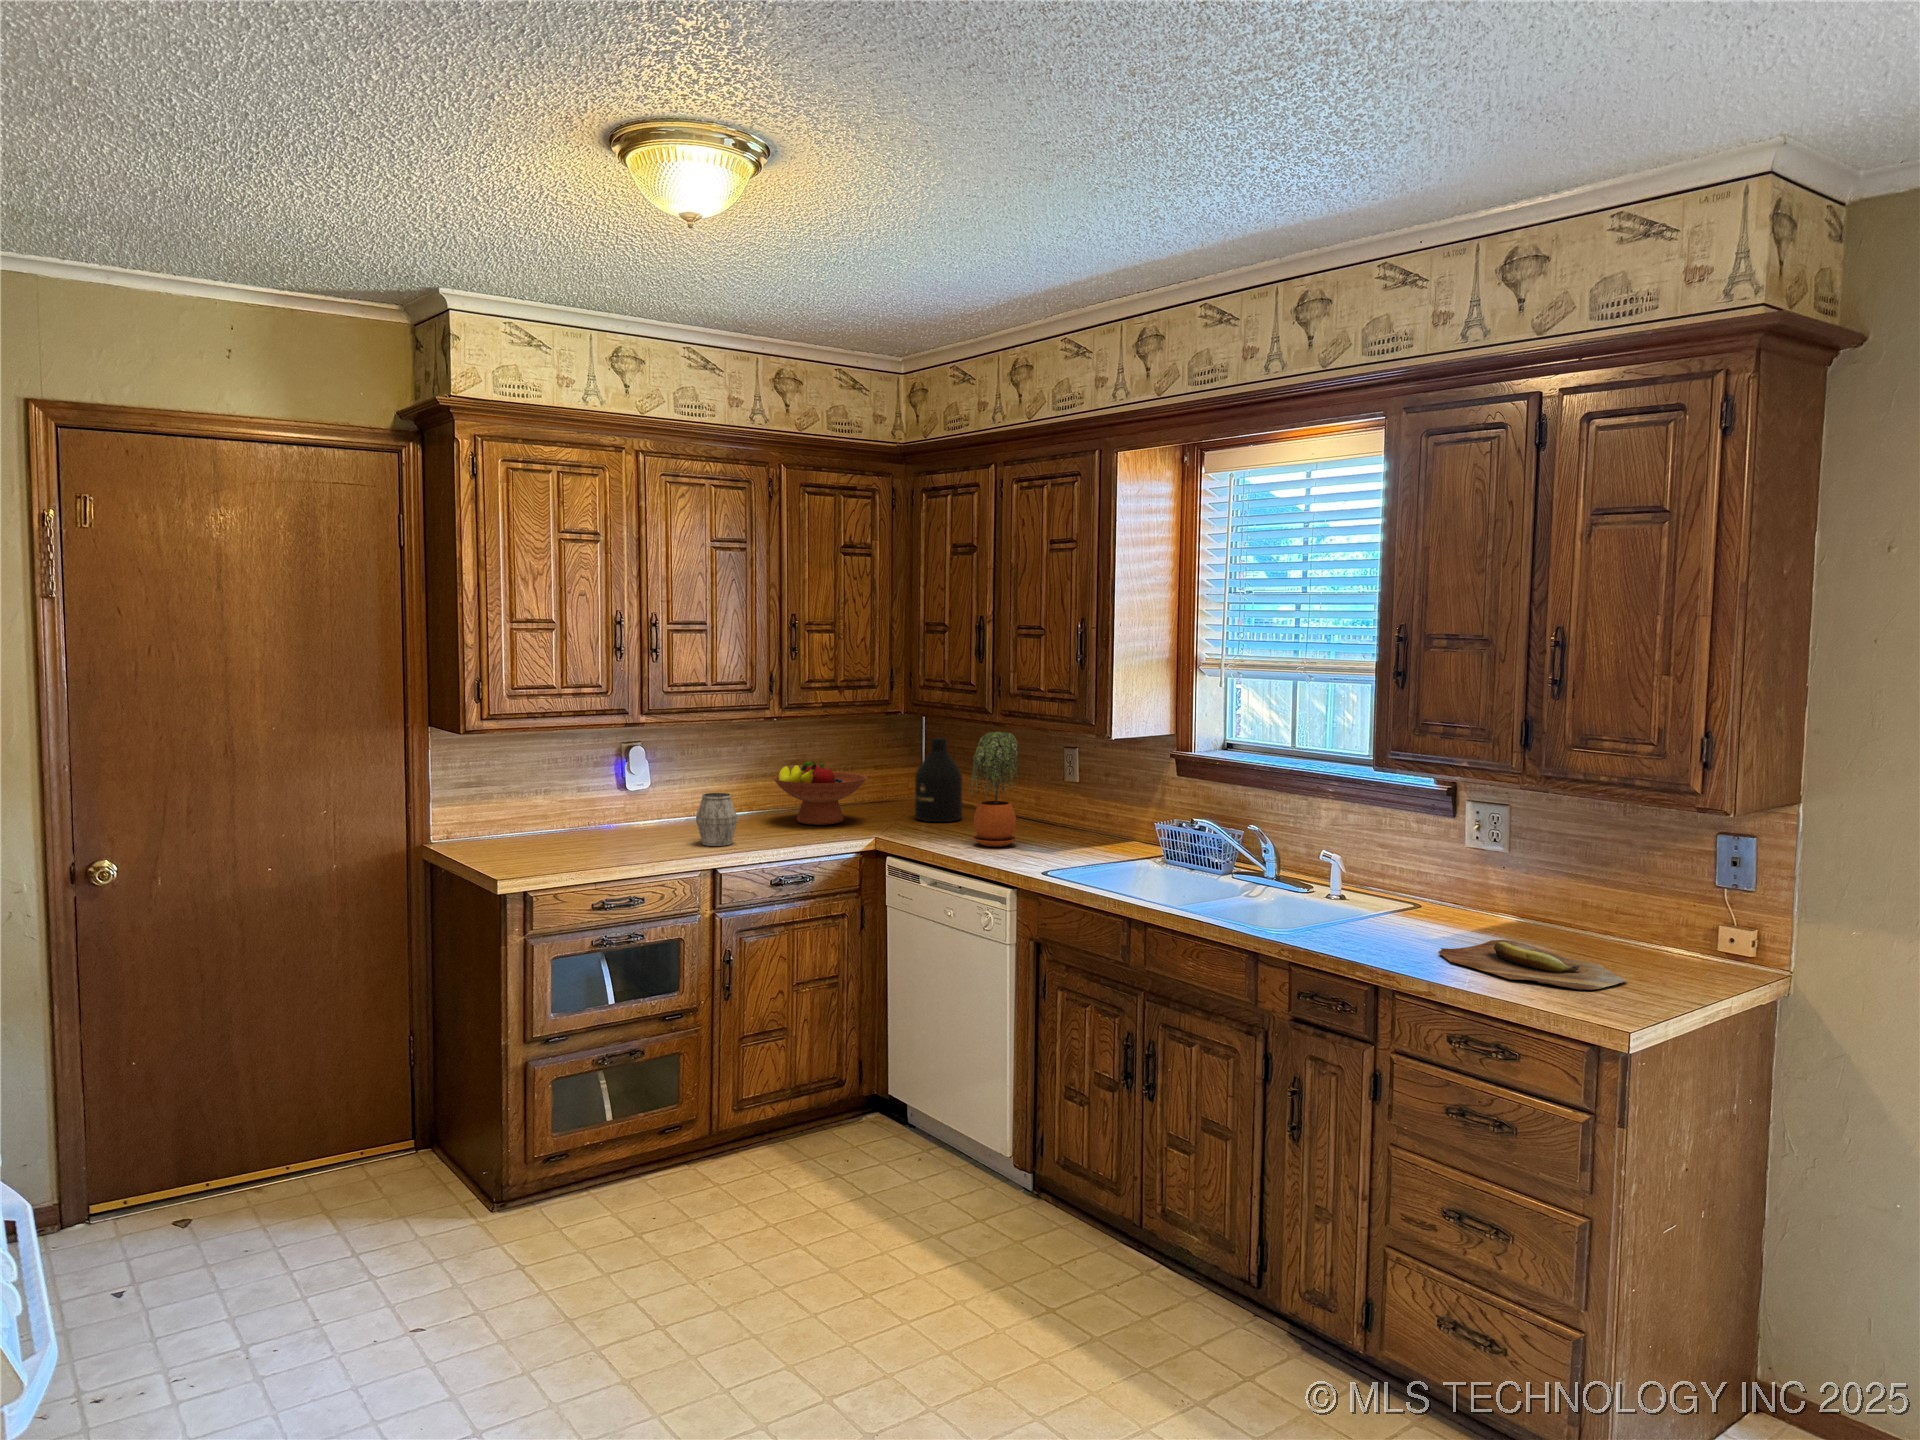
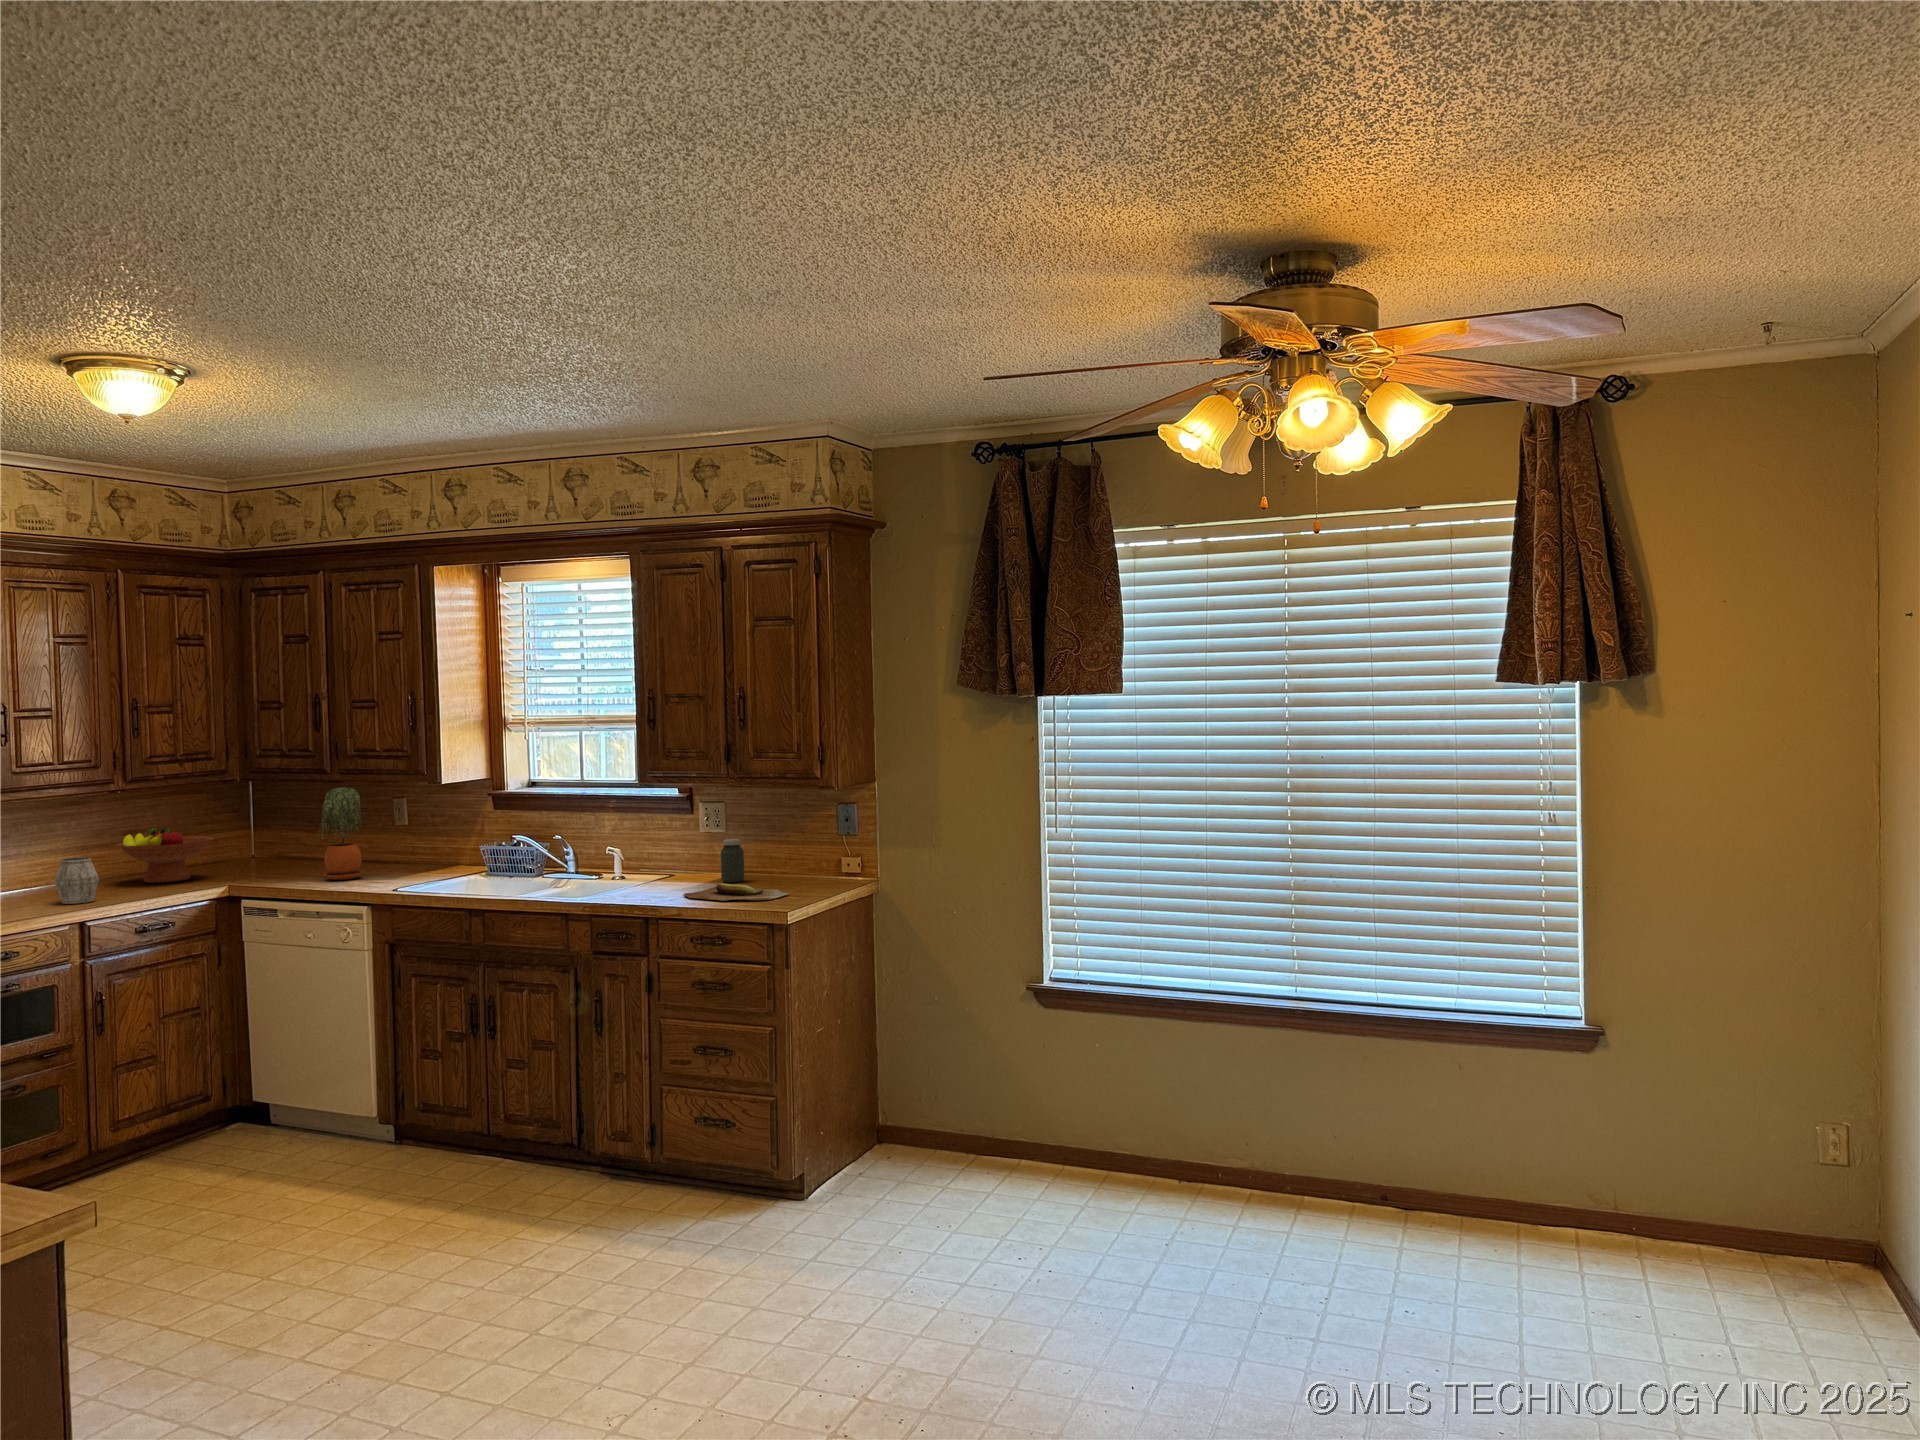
bottle: present [915,738,962,822] -> none [257,800,303,872]
jar: none [1499,863,1539,933] -> present [721,839,744,883]

